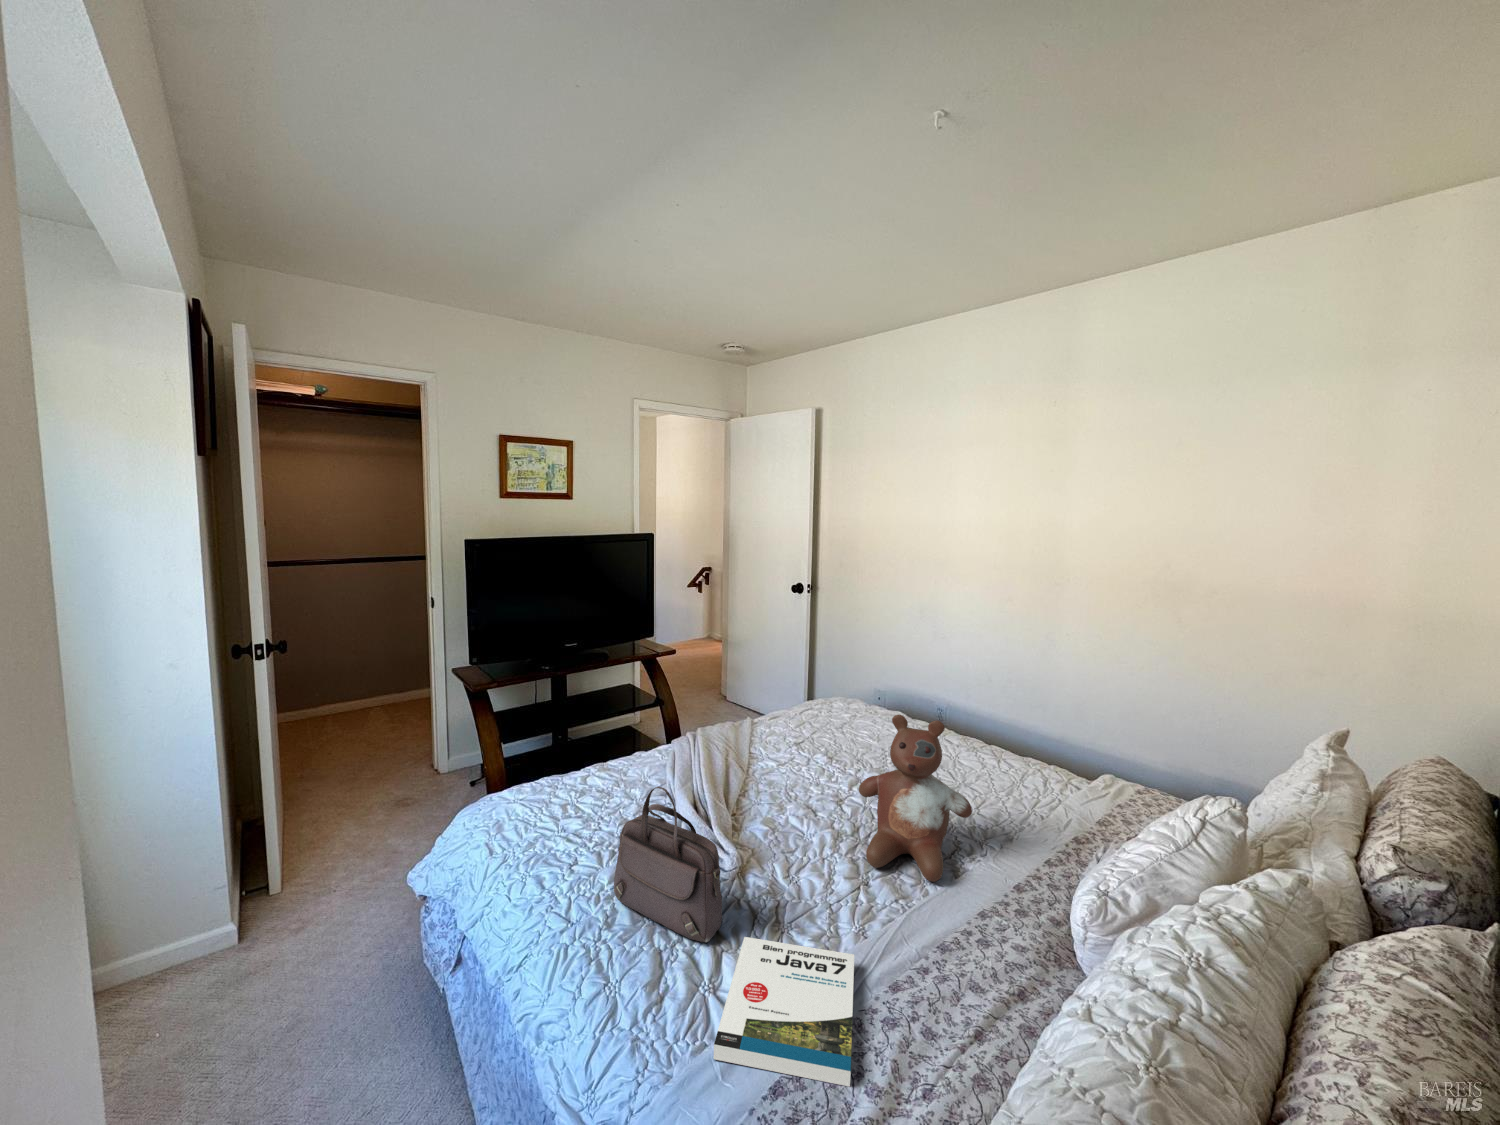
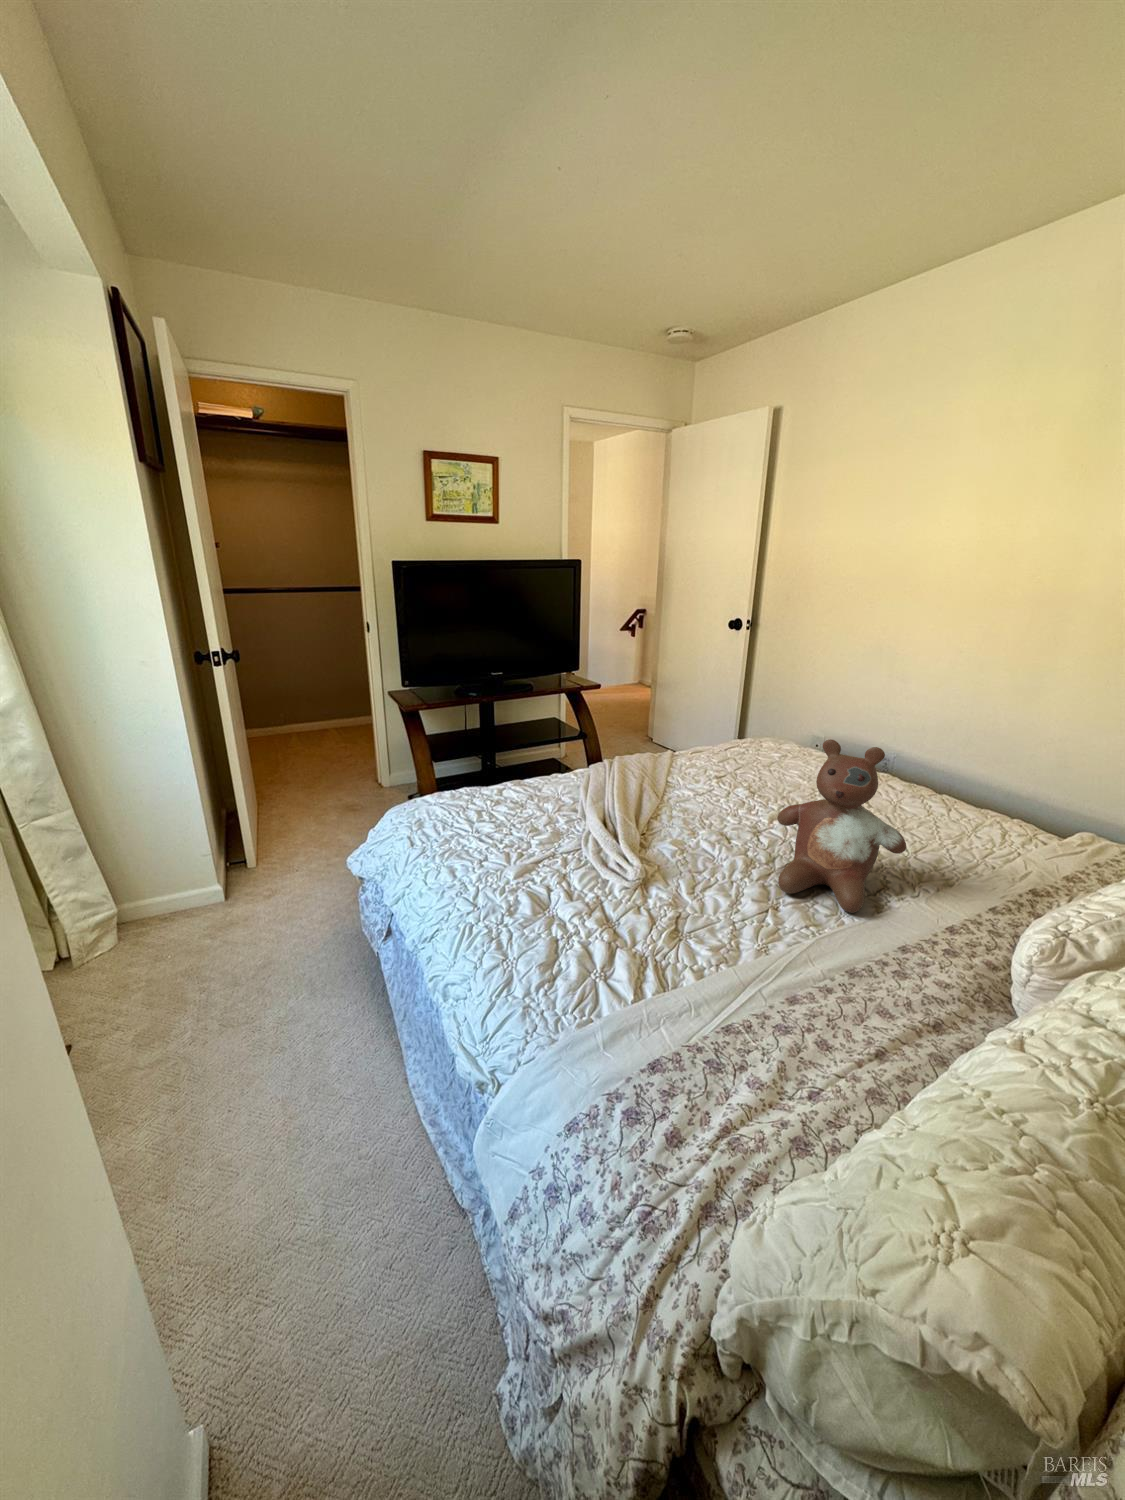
handbag: present [614,786,722,943] -> none [518,787,620,937]
book: present [714,937,854,1087] -> none [597,936,753,1077]

